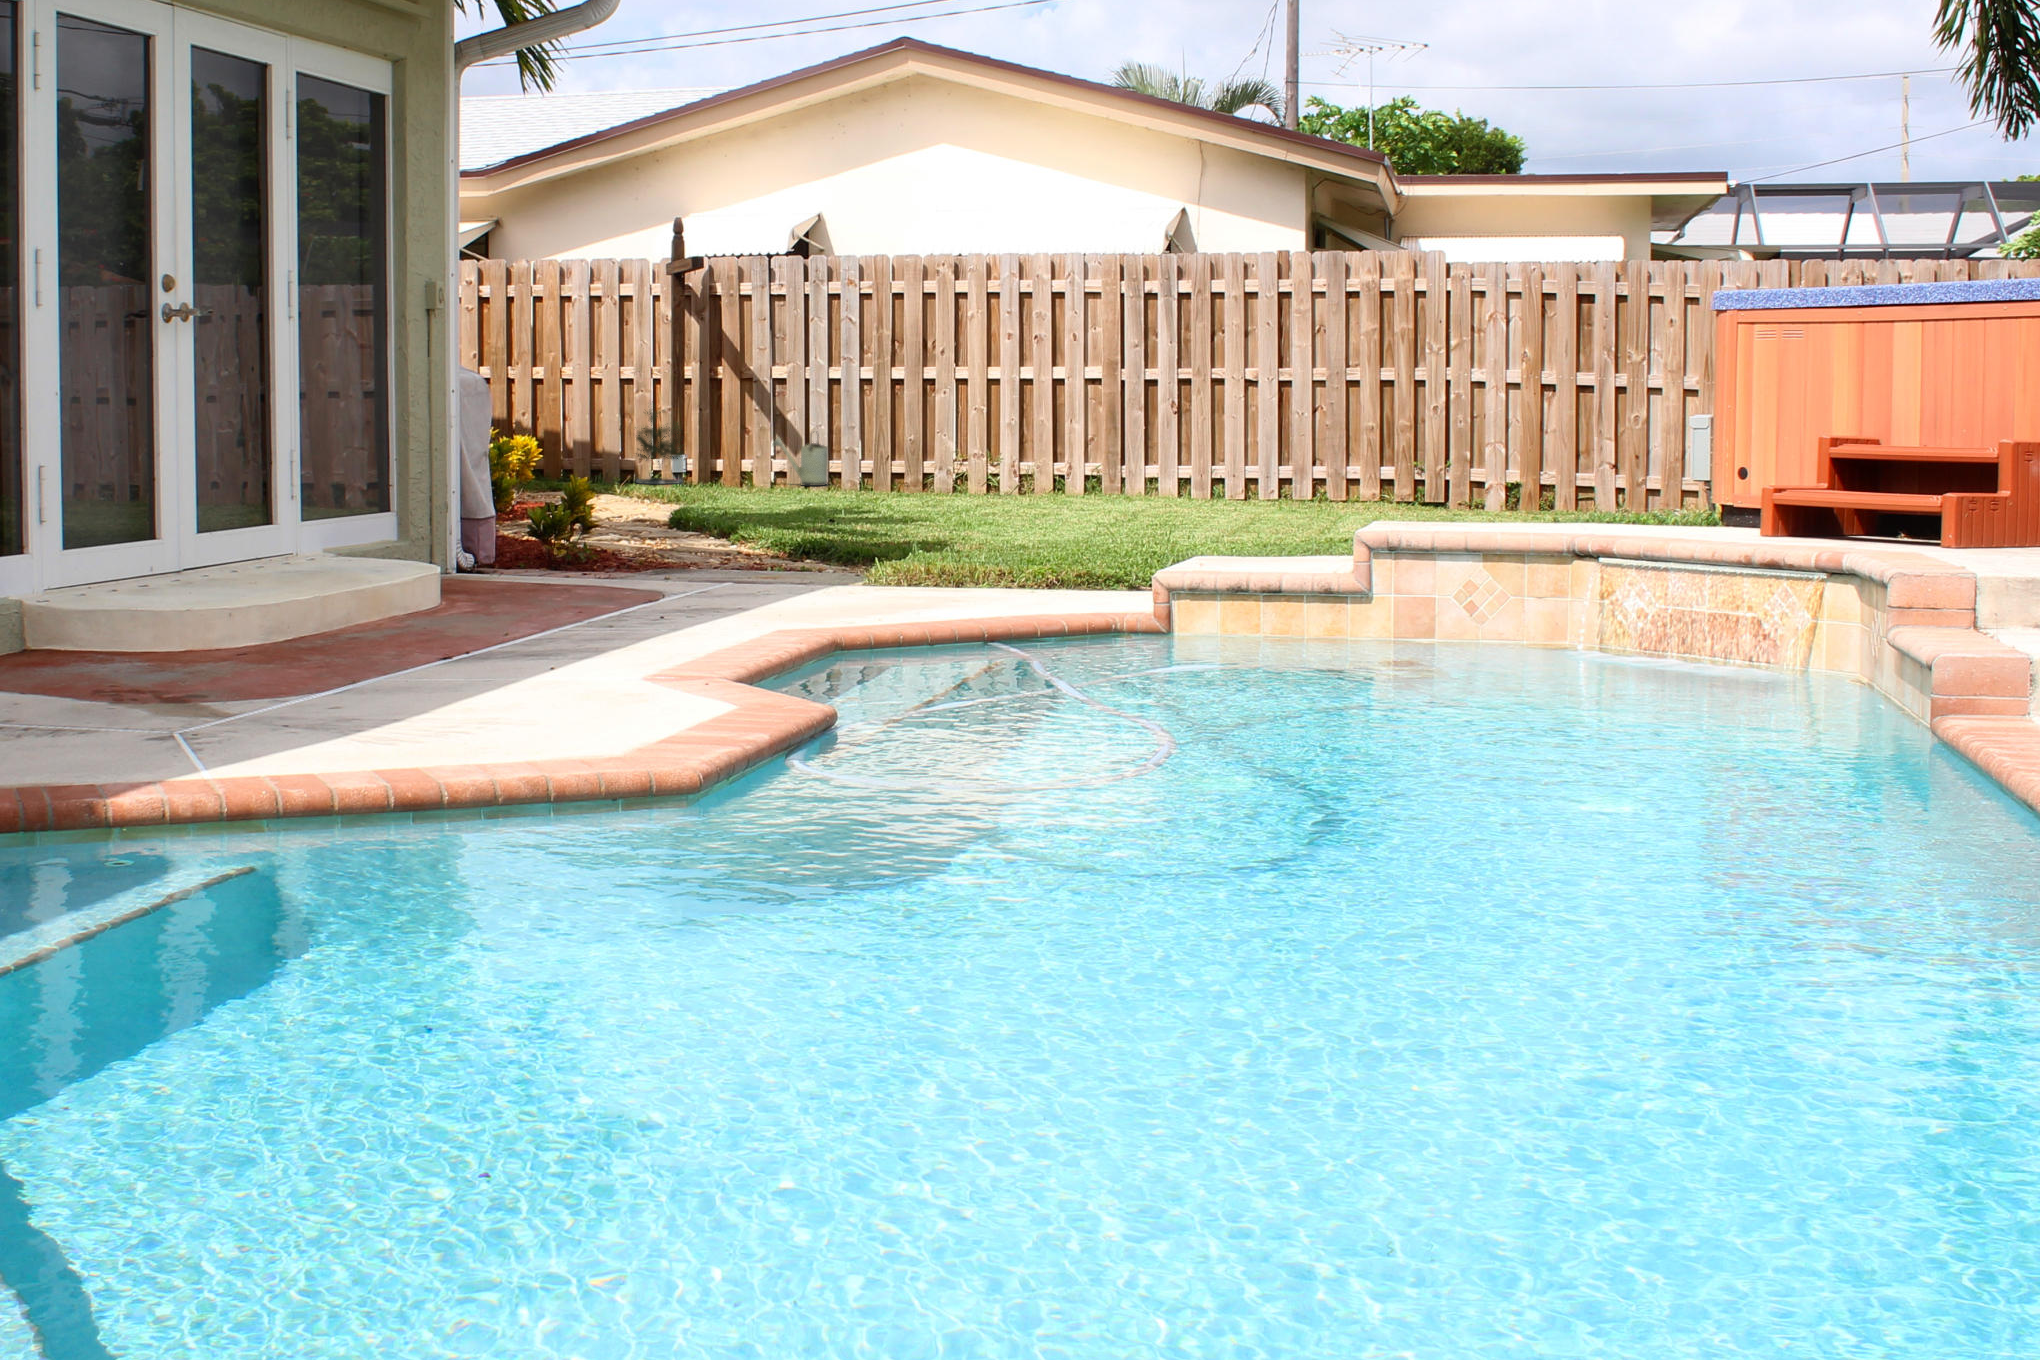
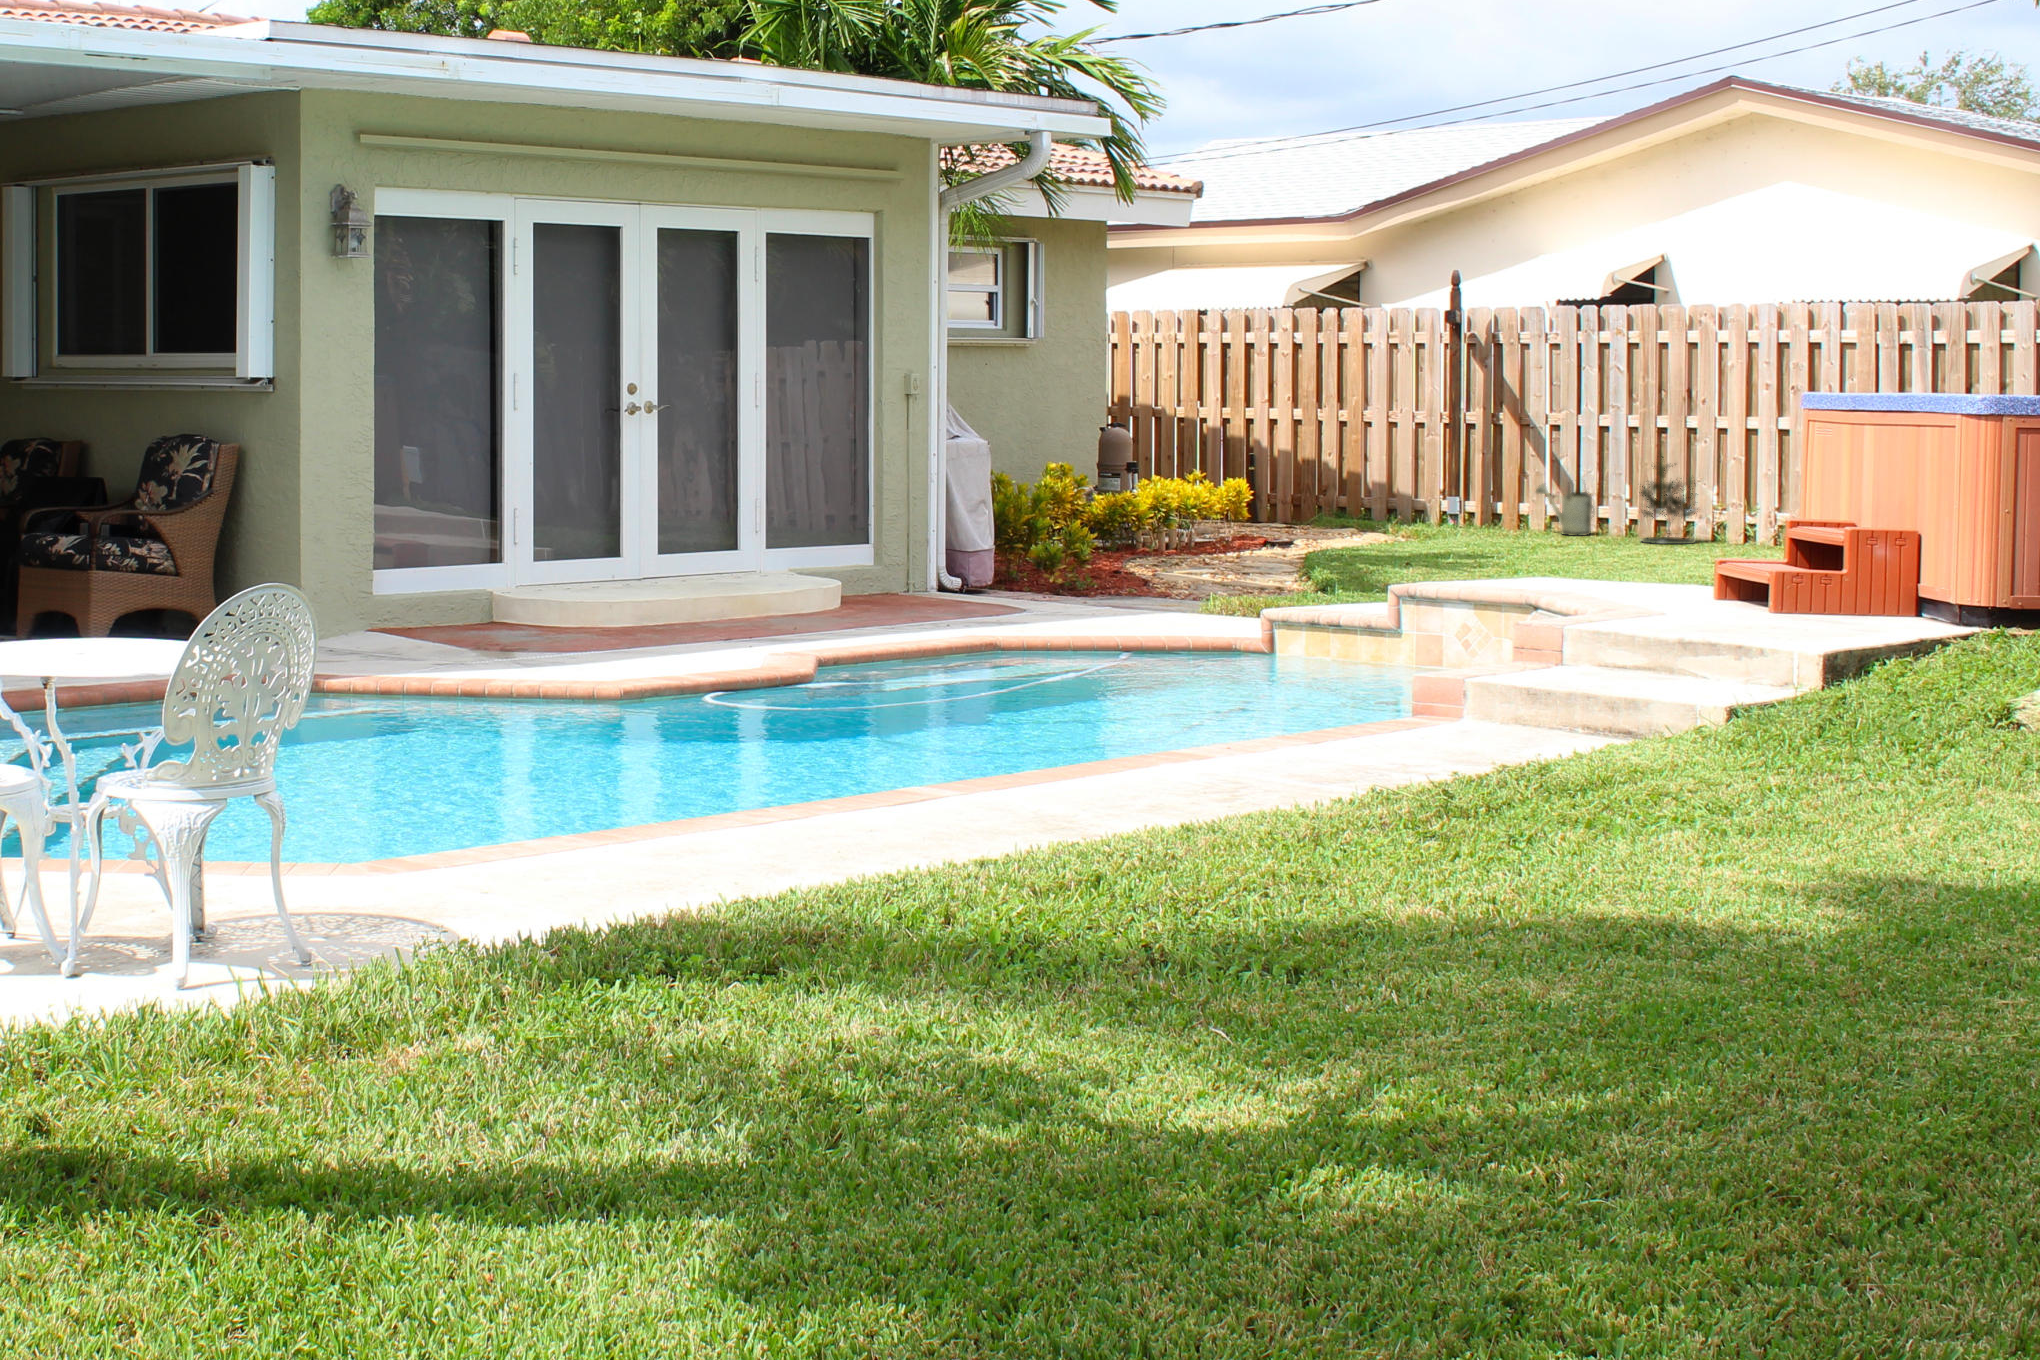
potted tree: present [636,401,683,484] -> present [1639,456,1698,544]

